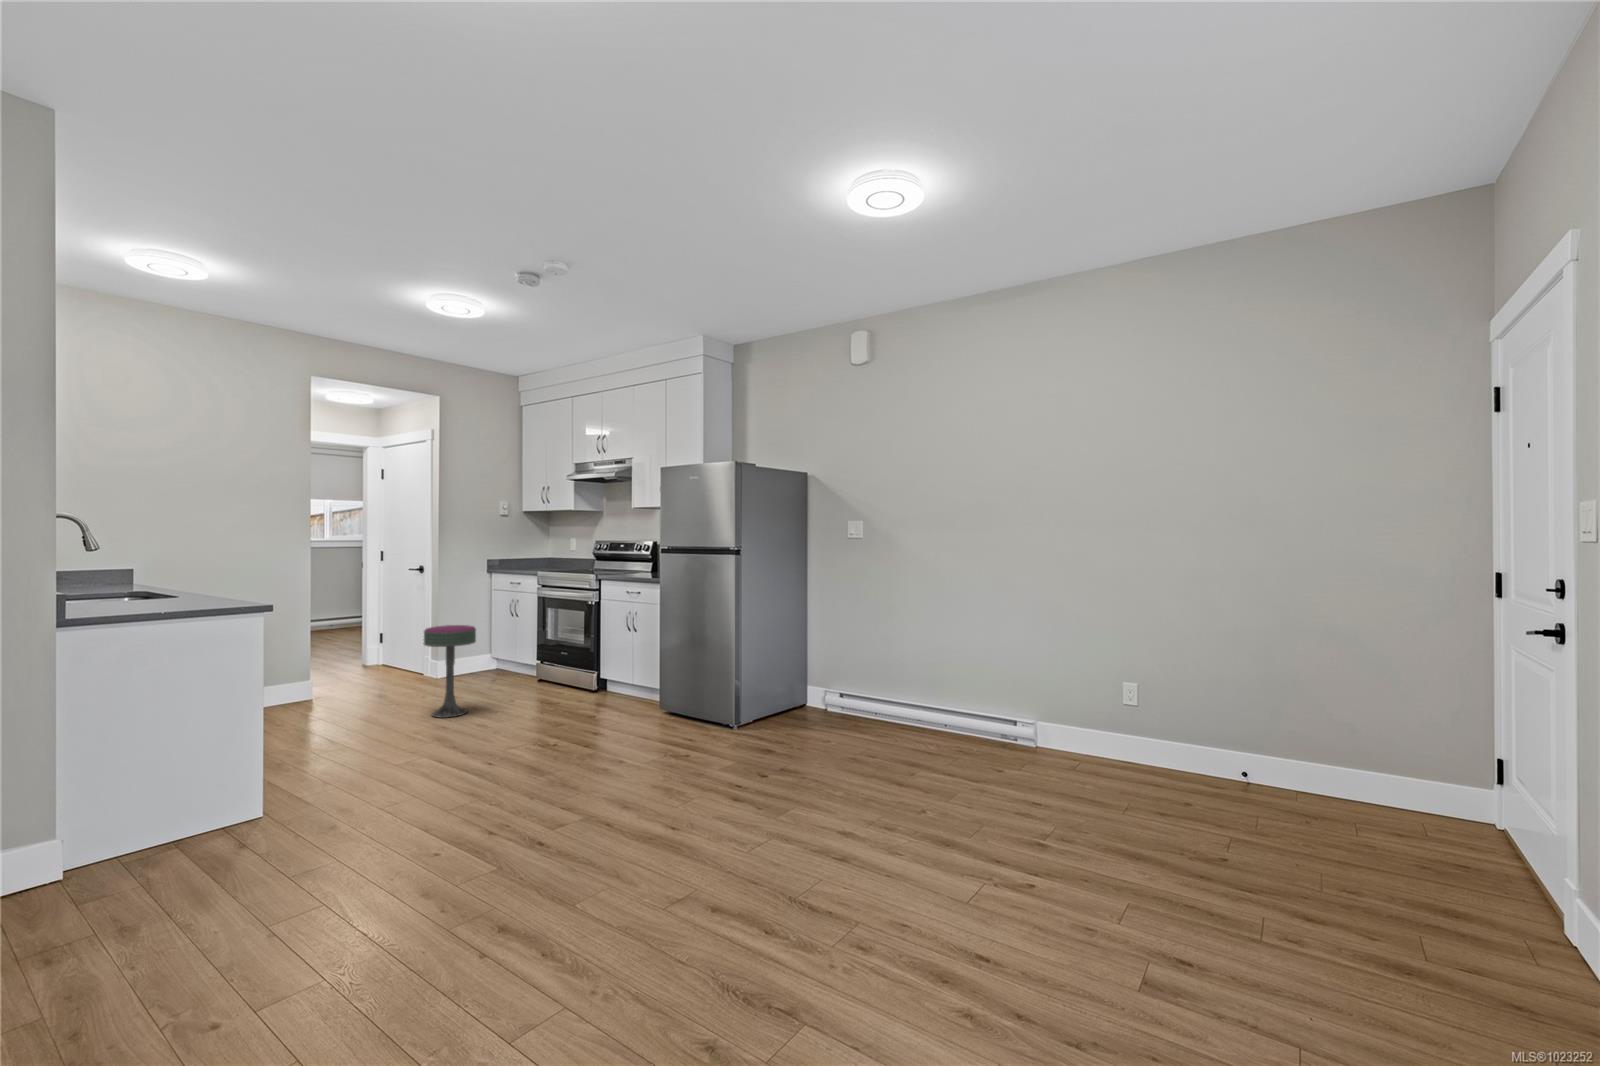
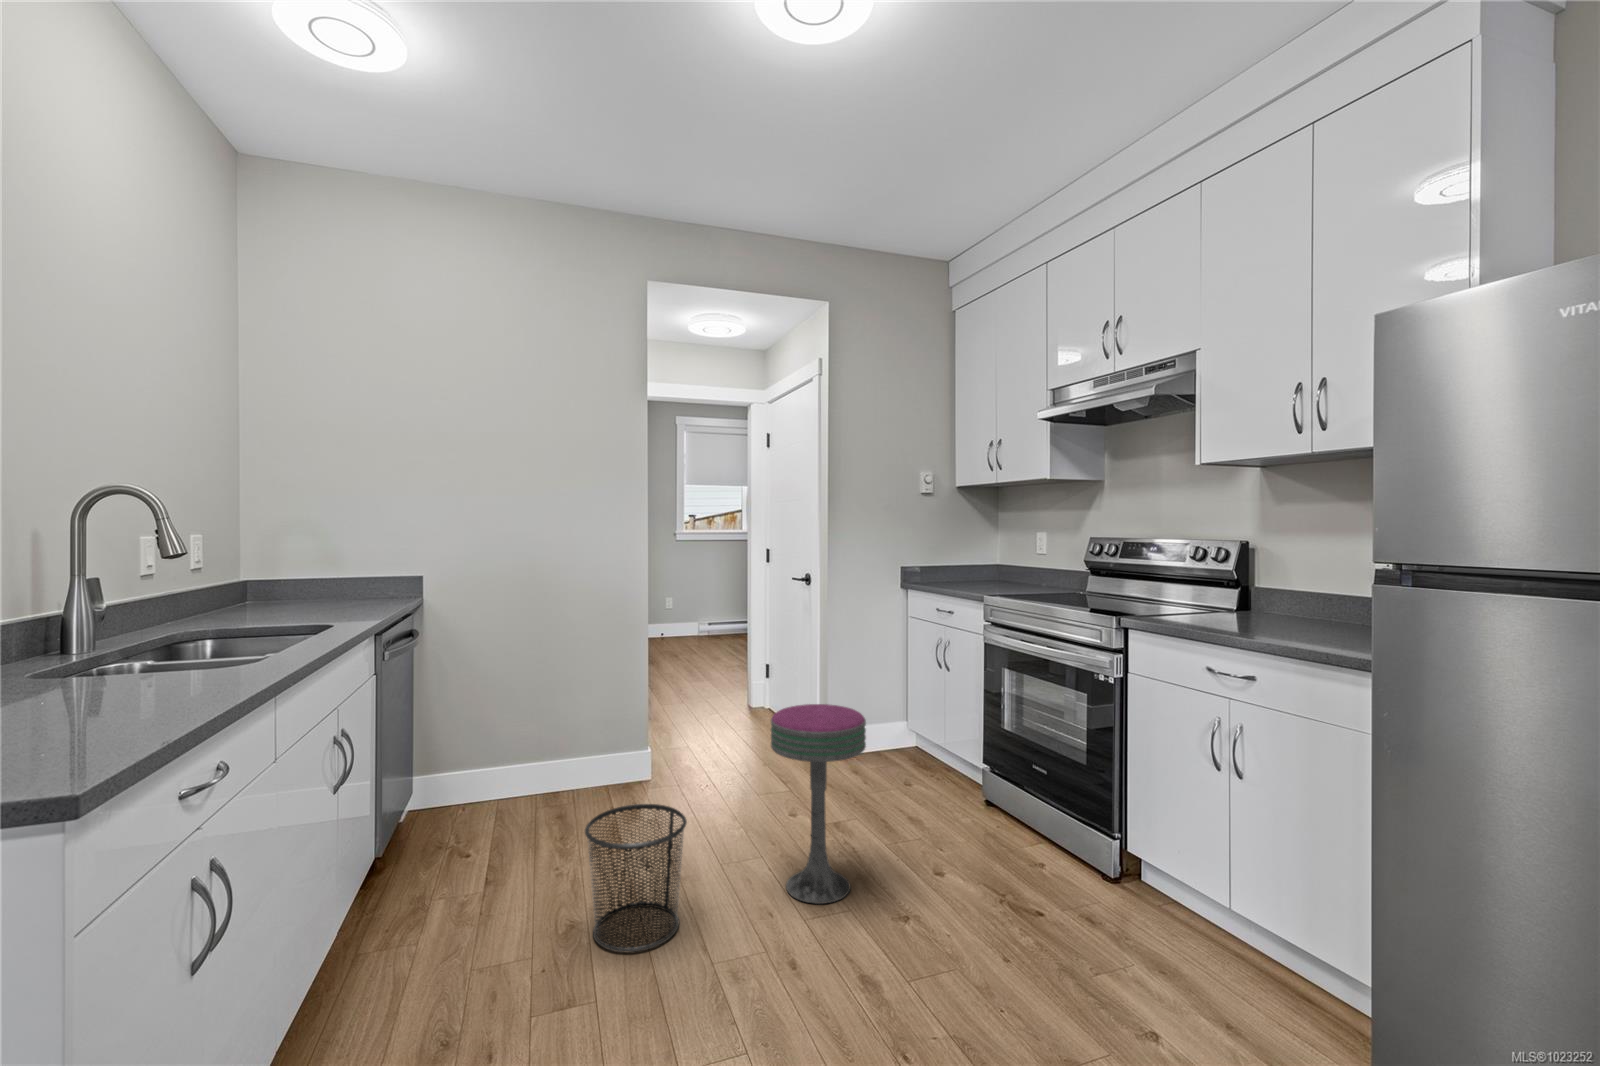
waste bin: none [325,677,383,740] -> present [585,804,687,952]

